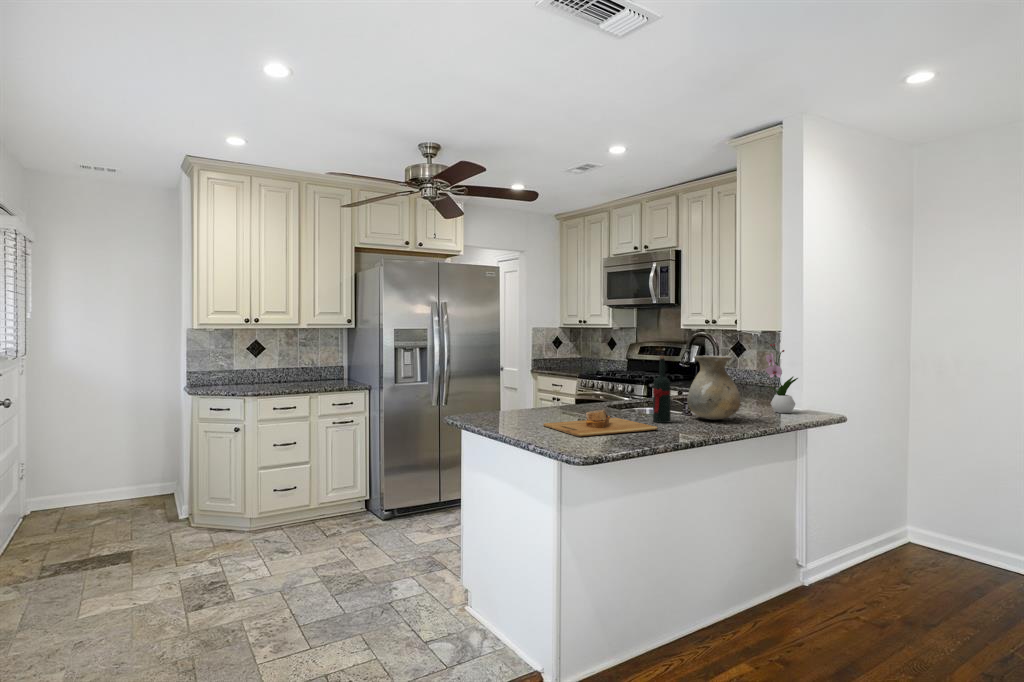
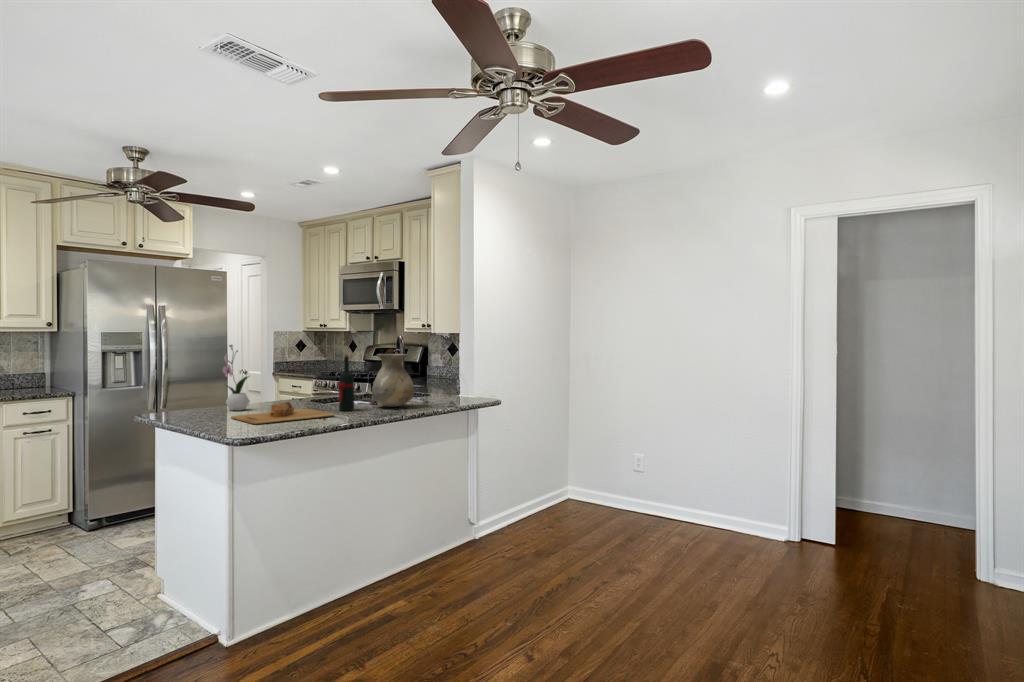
flower arrangement: present [766,344,798,413] -> present [223,345,250,410]

